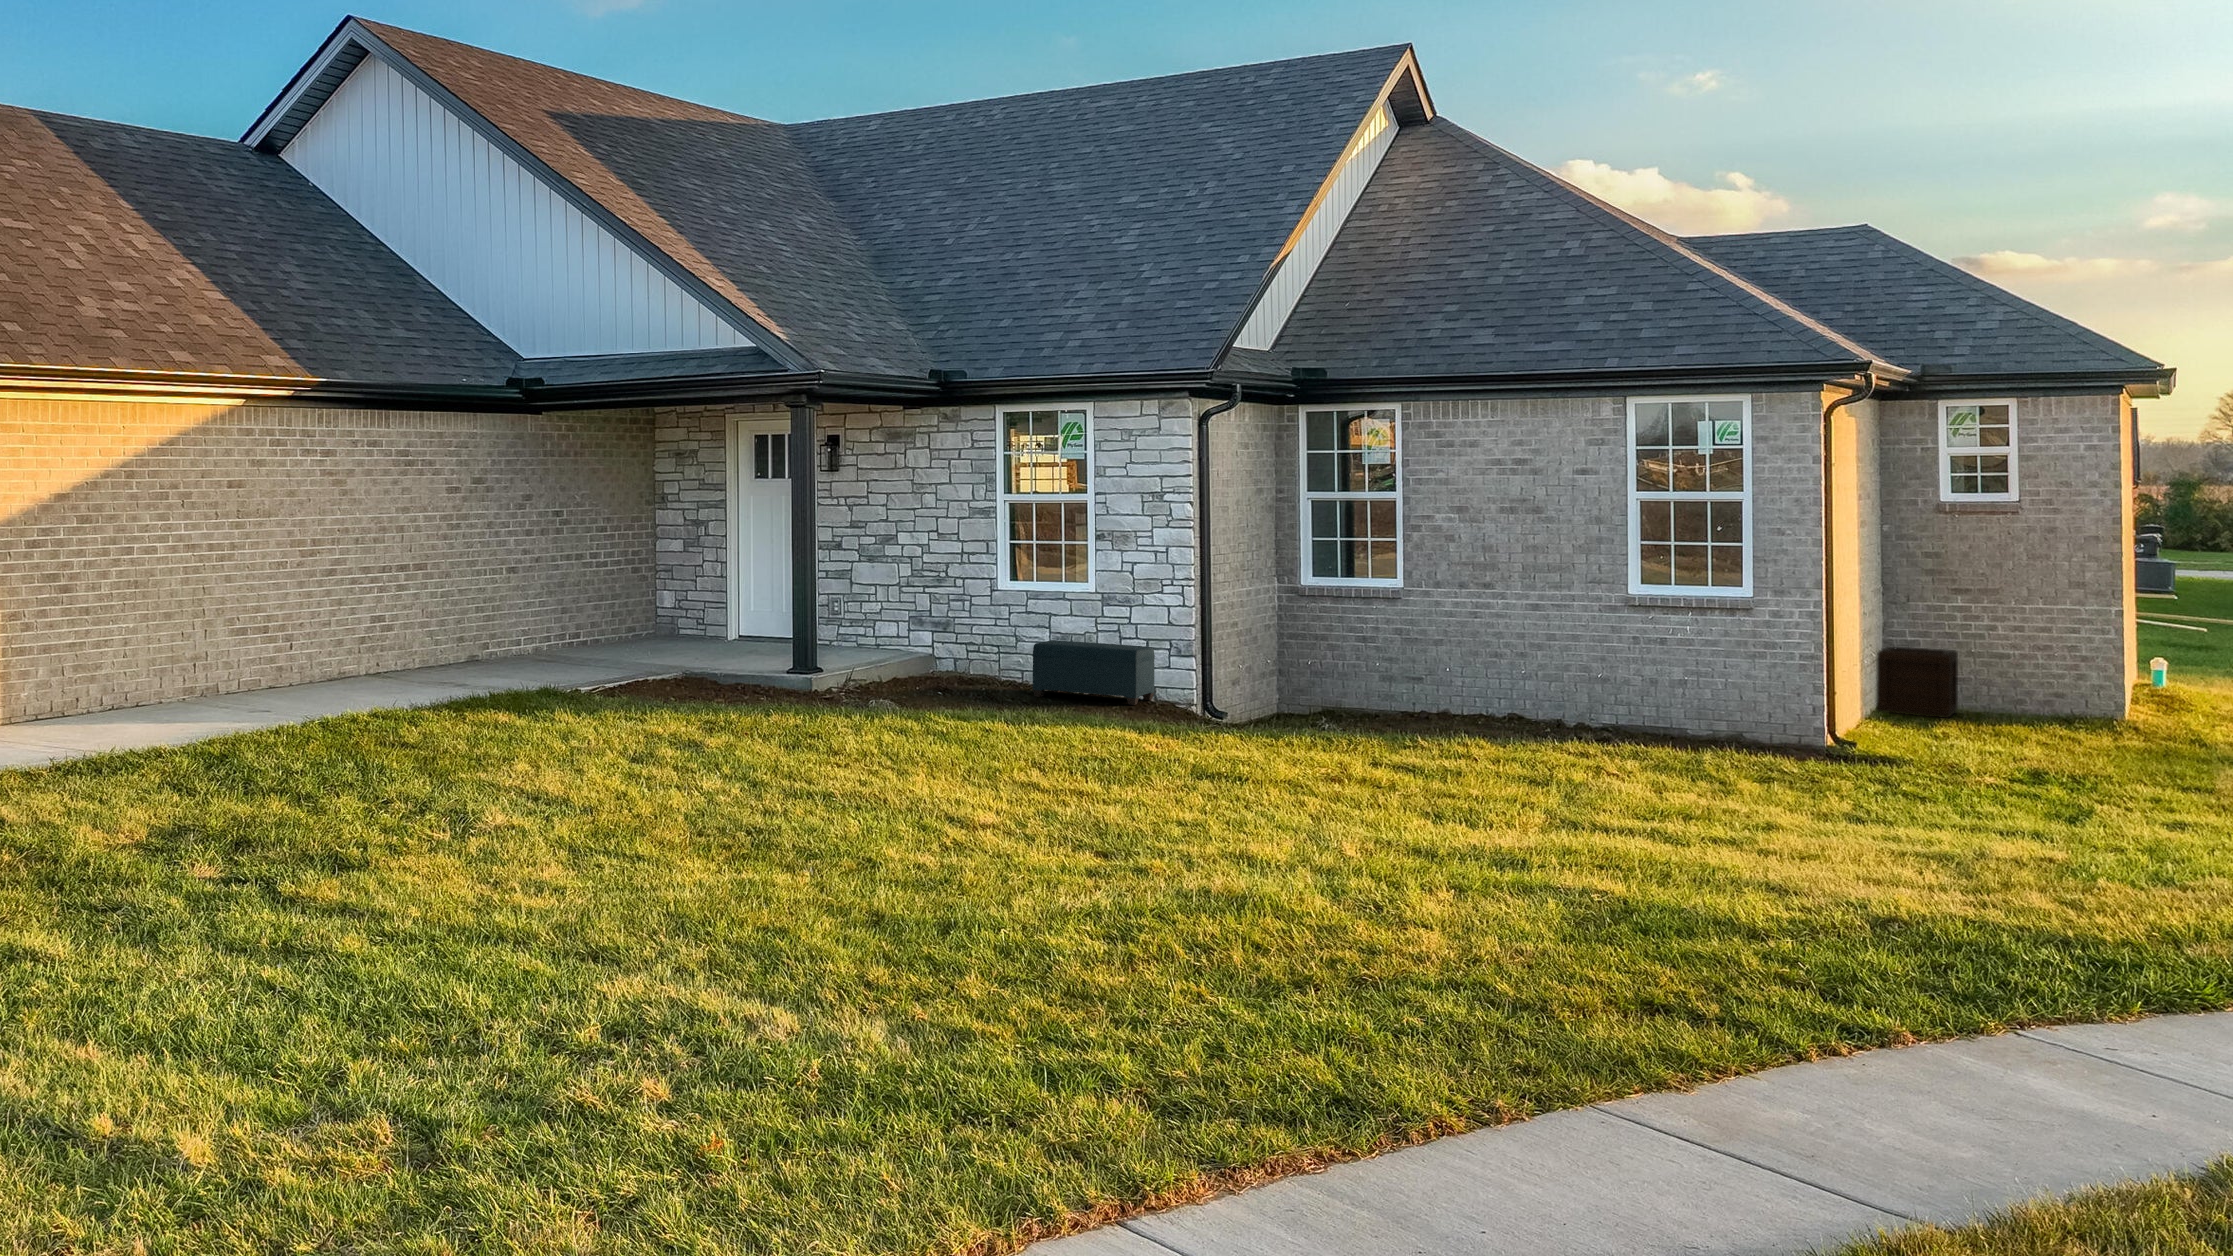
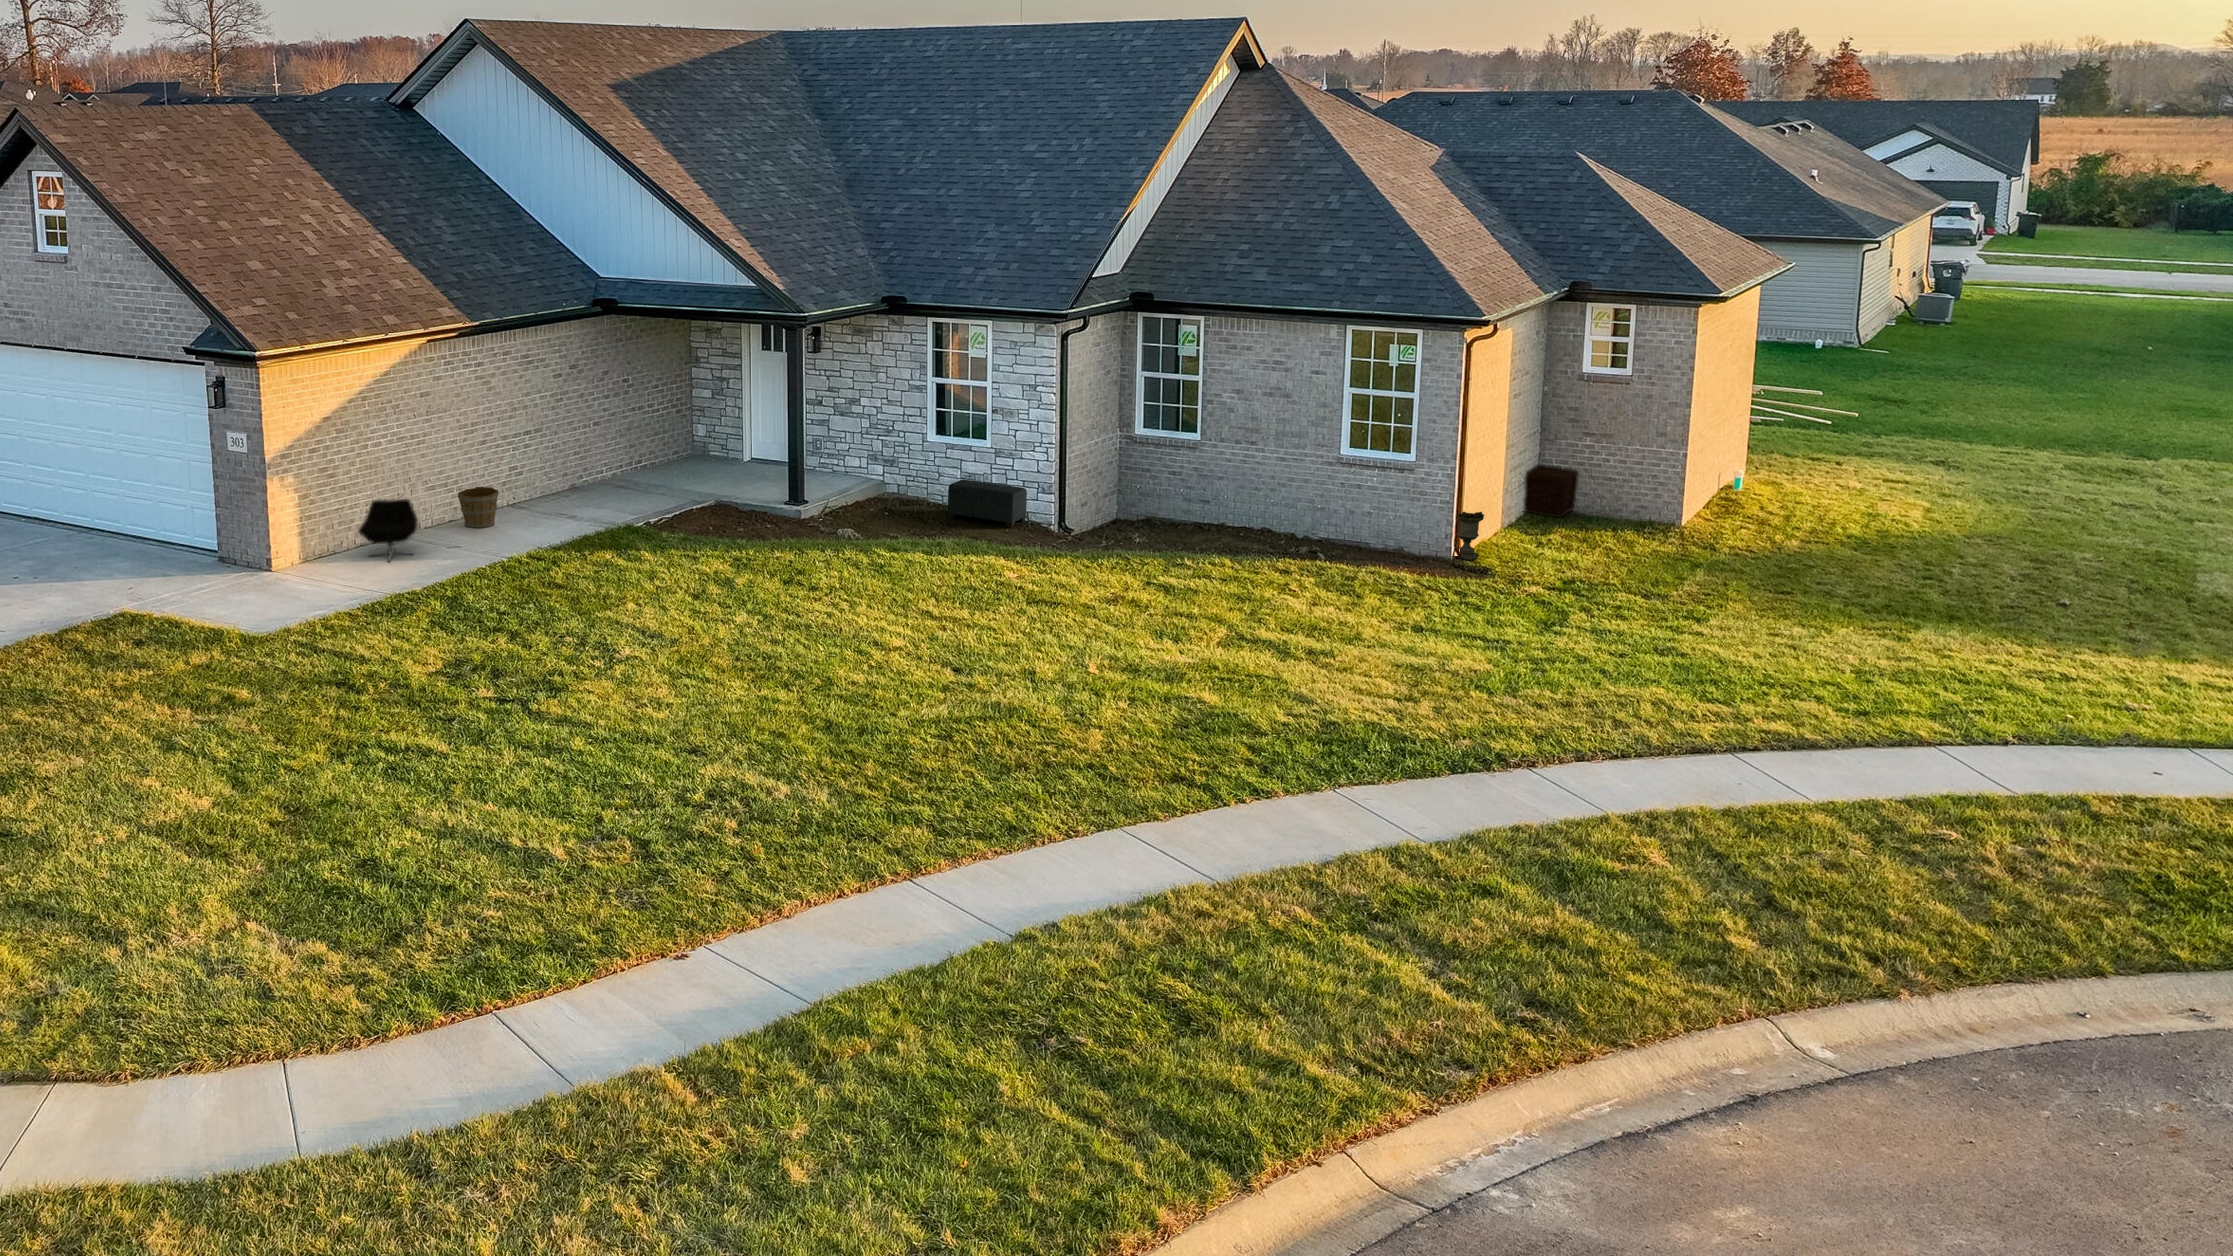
lounge chair: none [92,635,198,727] -> present [358,499,418,561]
wooden bucket: none [275,639,341,698] -> present [458,487,499,528]
planter: none [1835,674,1883,752] -> present [1454,512,1485,560]

